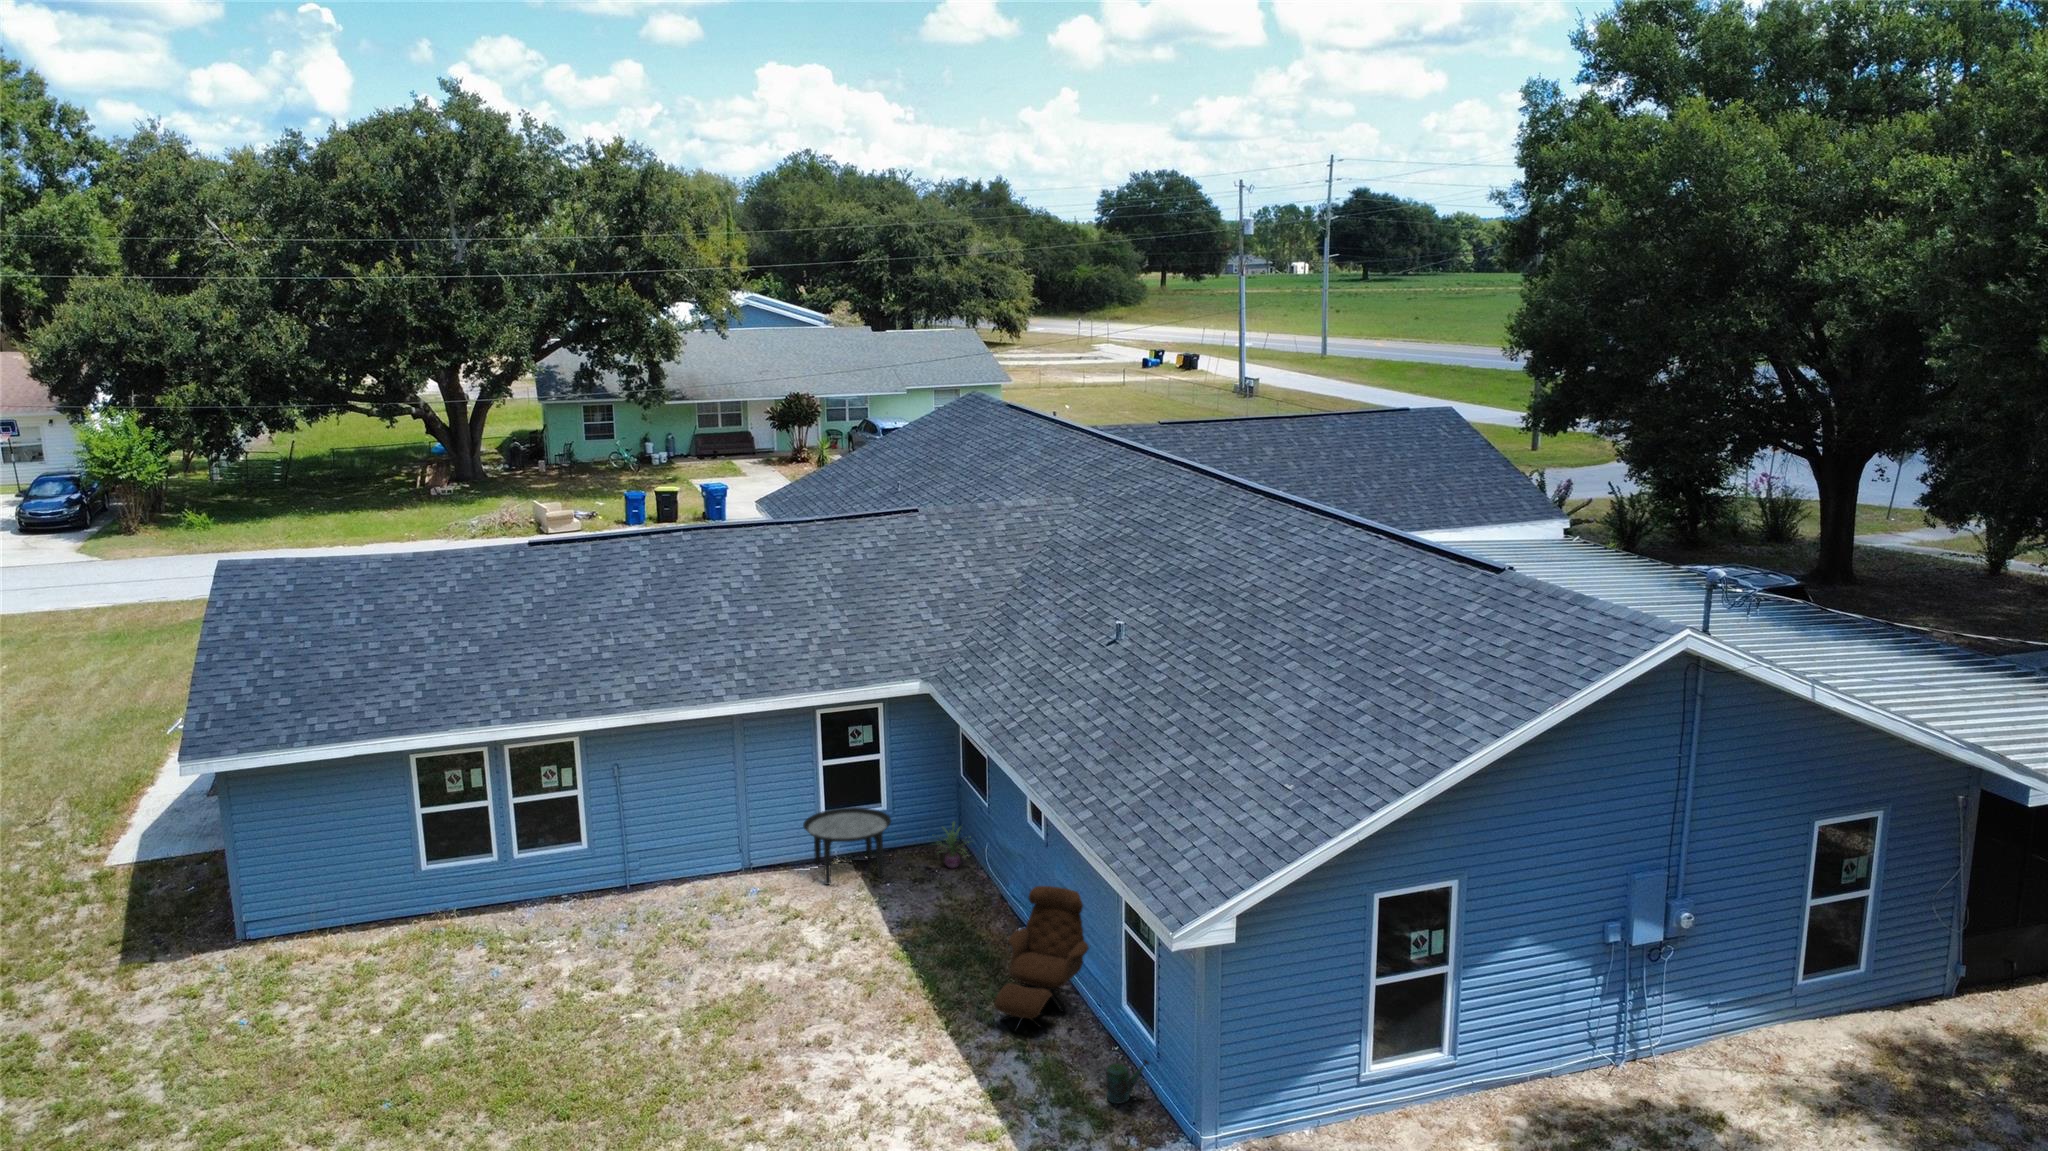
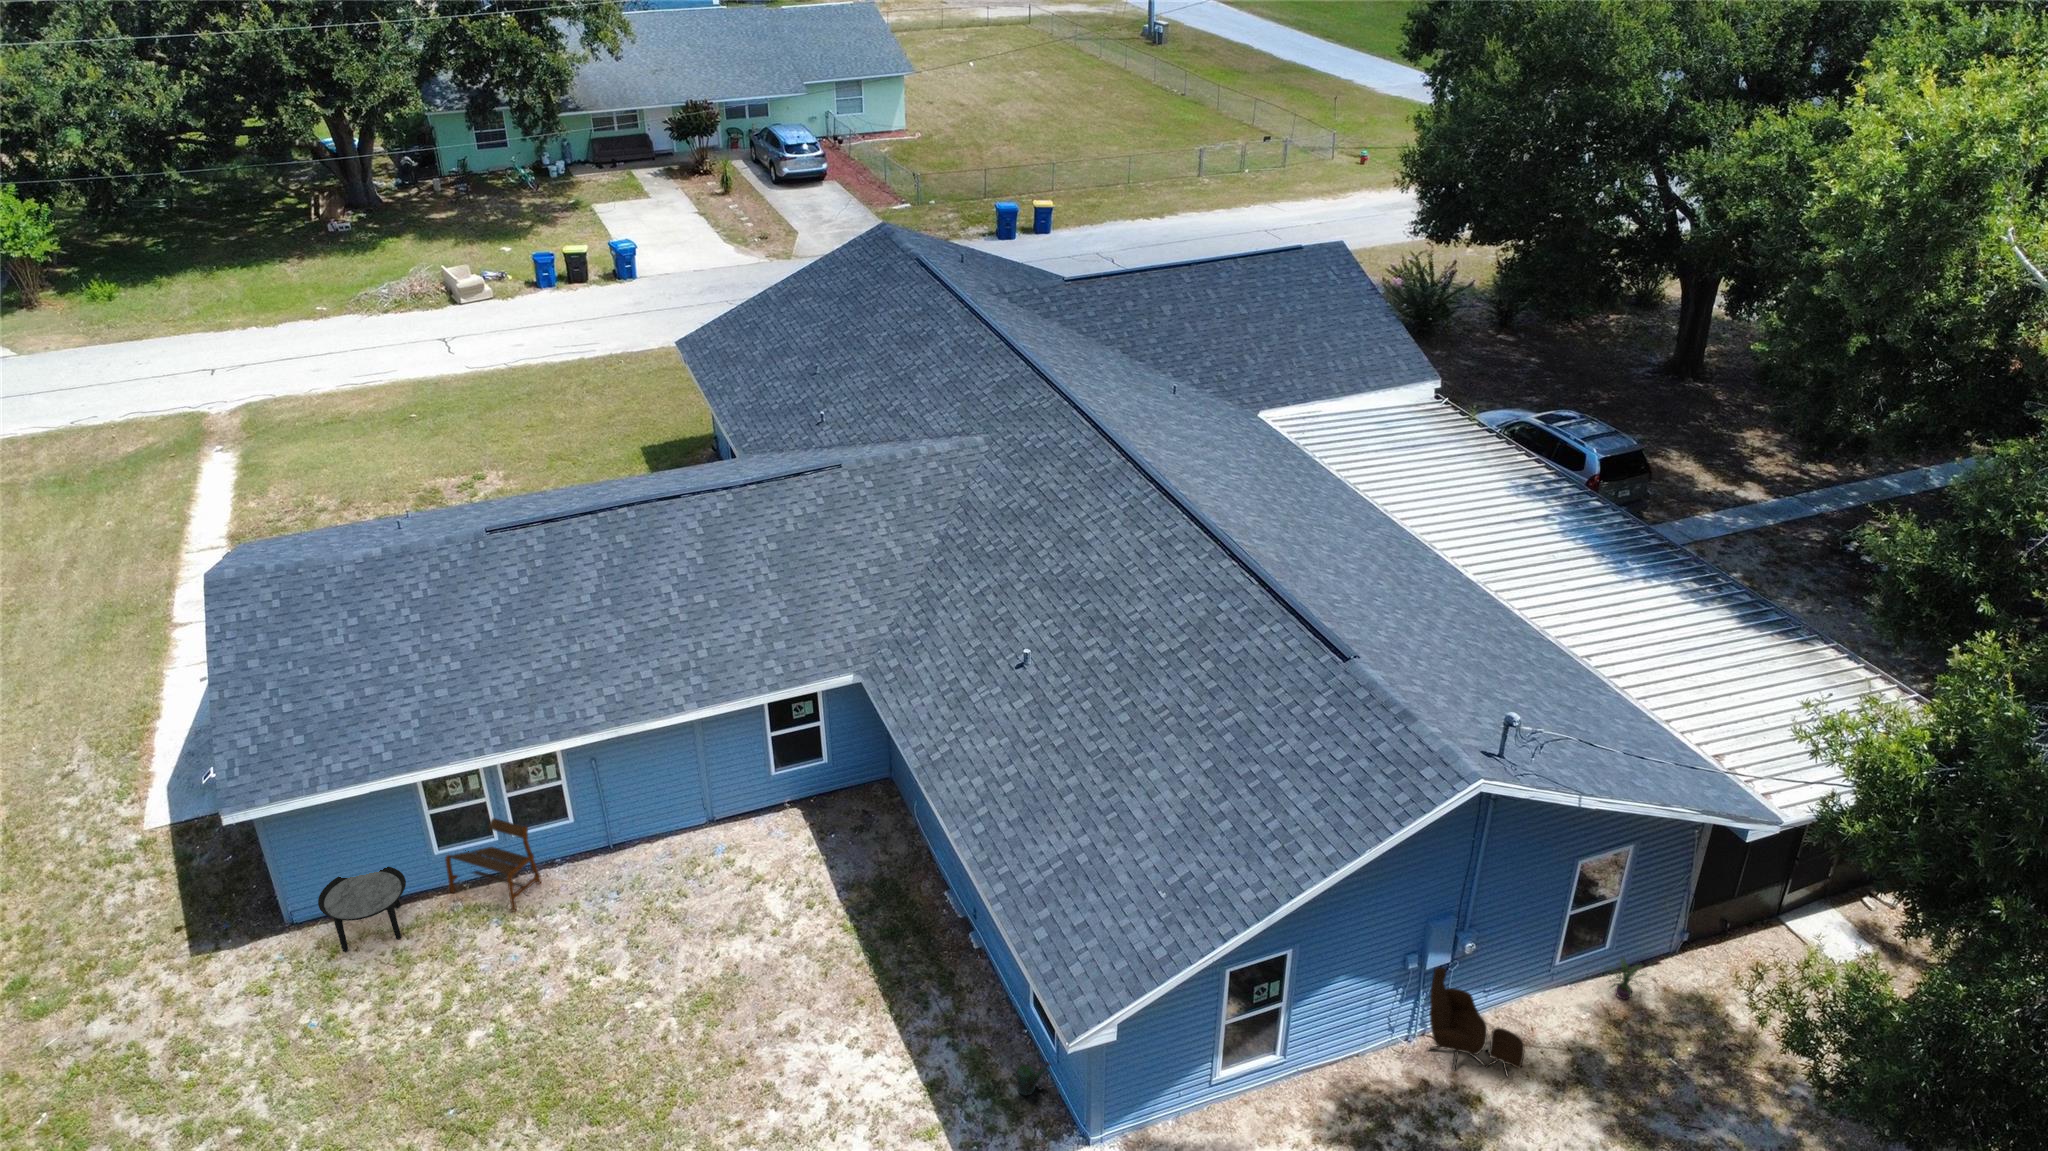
round table: present [803,807,891,885] -> present [318,867,406,952]
bench: none [432,821,541,935] -> present [445,818,541,912]
decorative plant: present [939,822,960,868] -> present [1605,958,1642,999]
lounge chair: present [994,886,1089,1031] -> present [1428,968,1525,1076]

